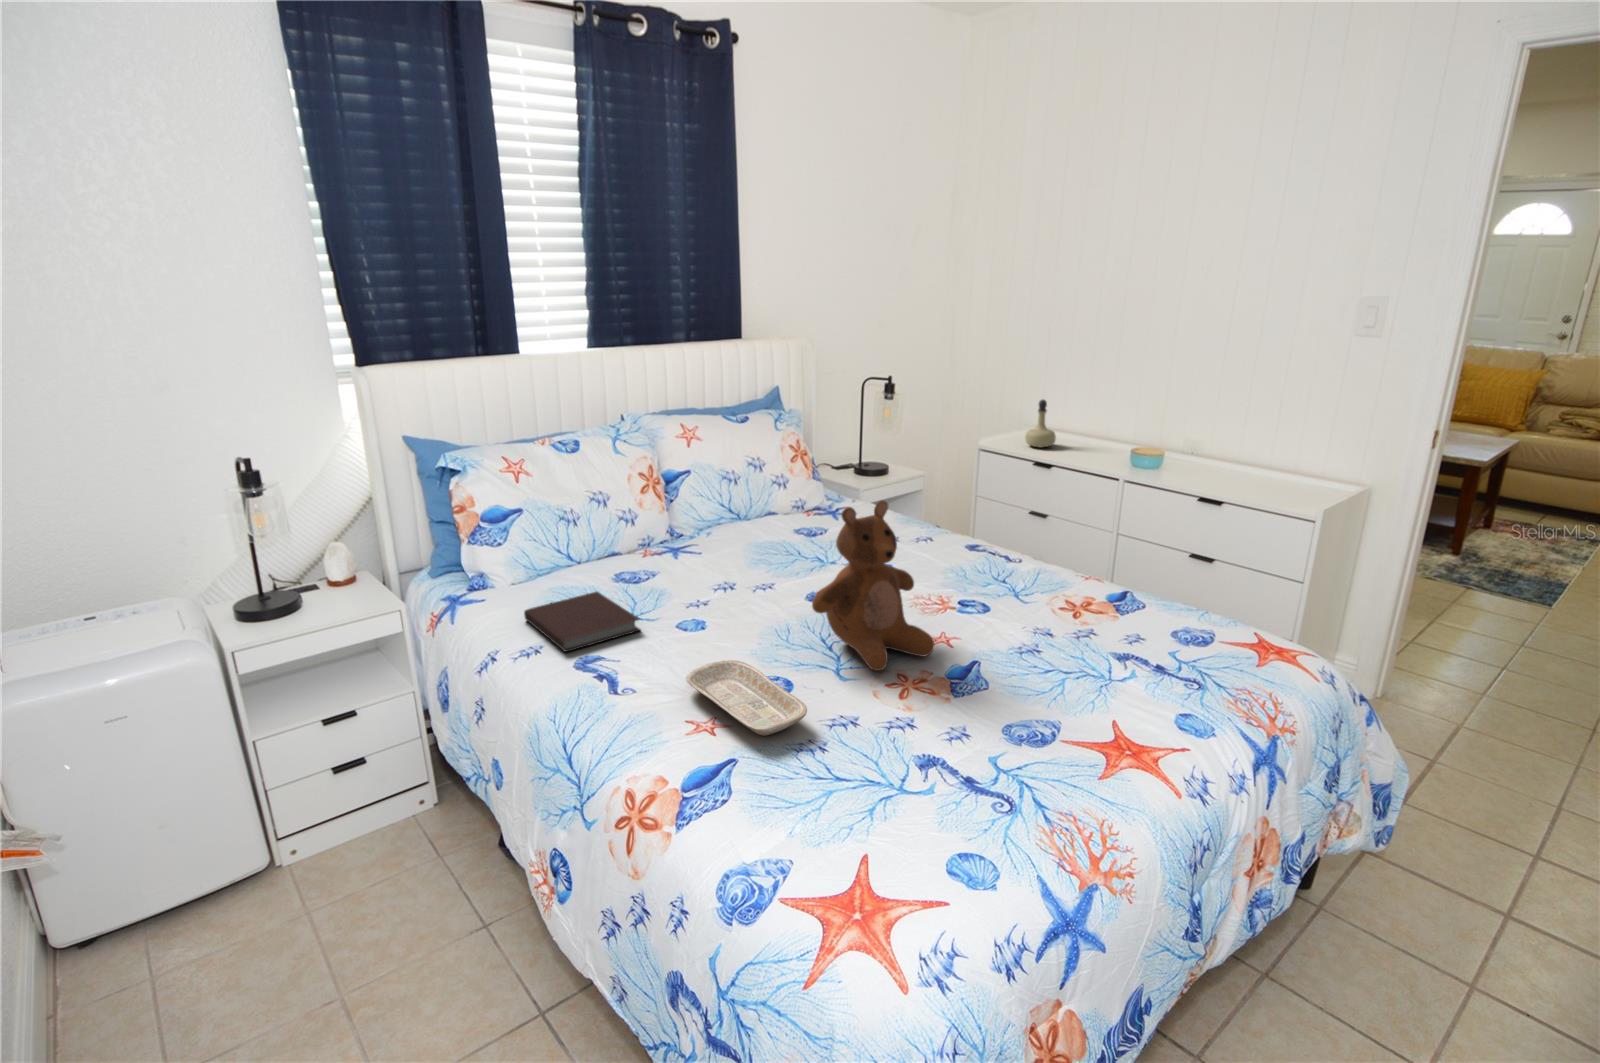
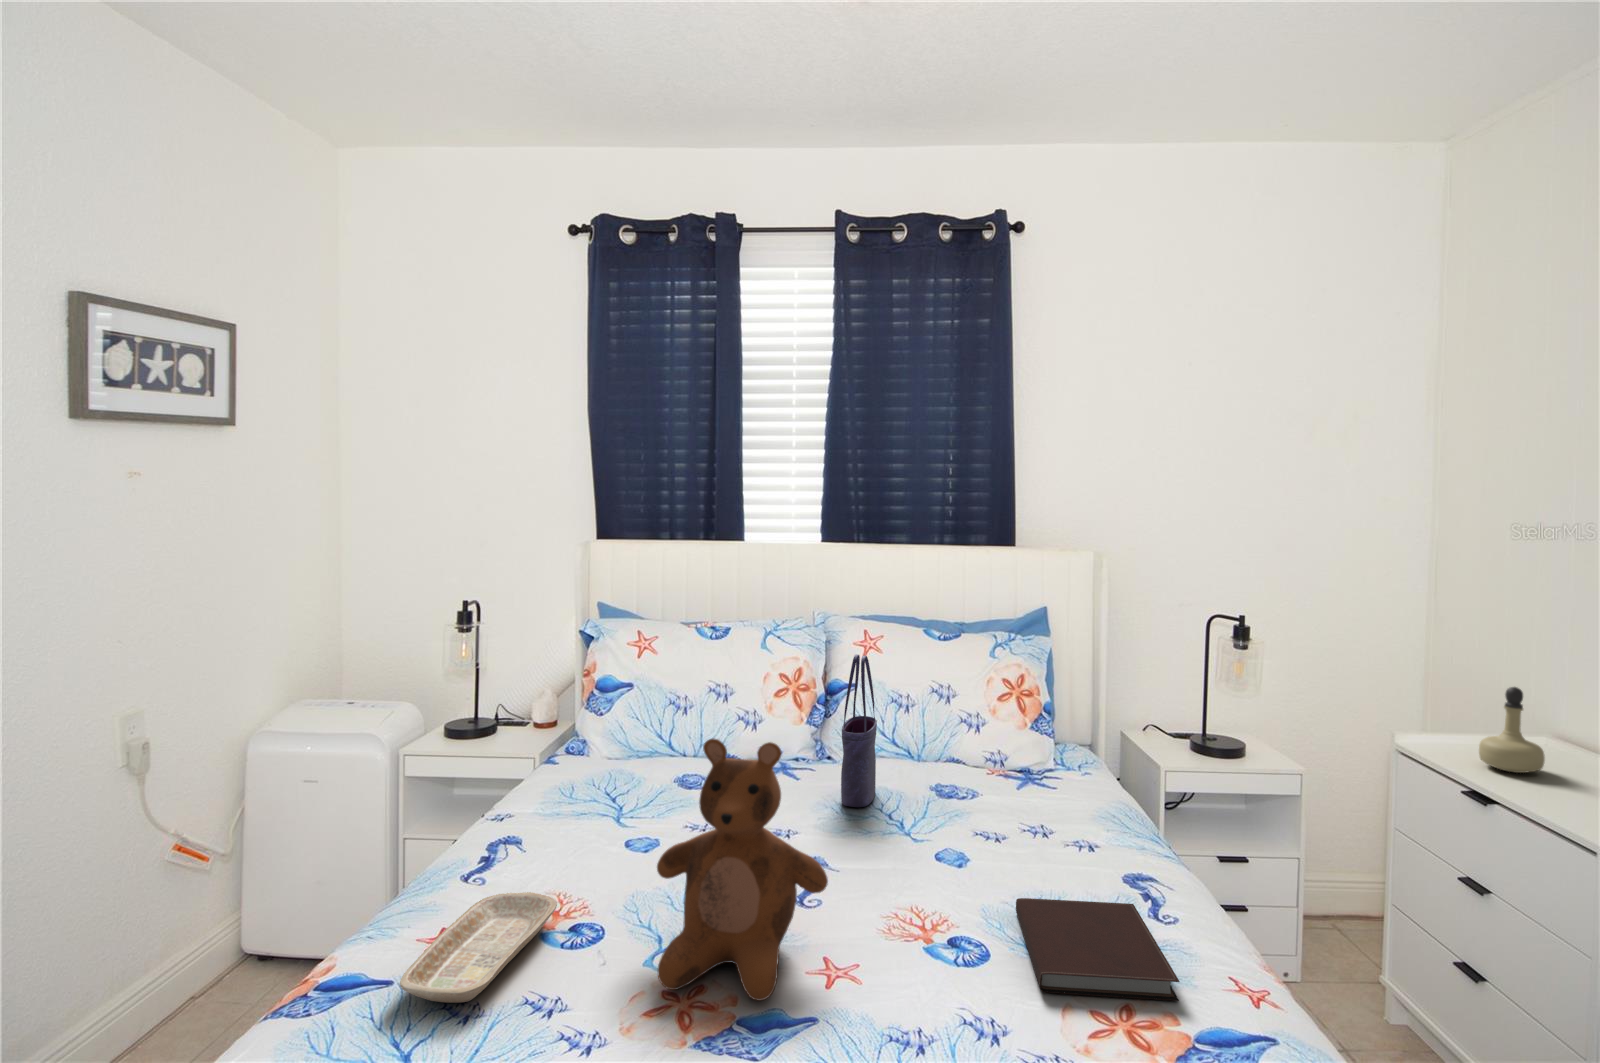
tote bag: none [737,442,773,557] -> present [841,654,877,807]
notebook: present [524,592,640,652] -> present [1016,898,1180,1001]

